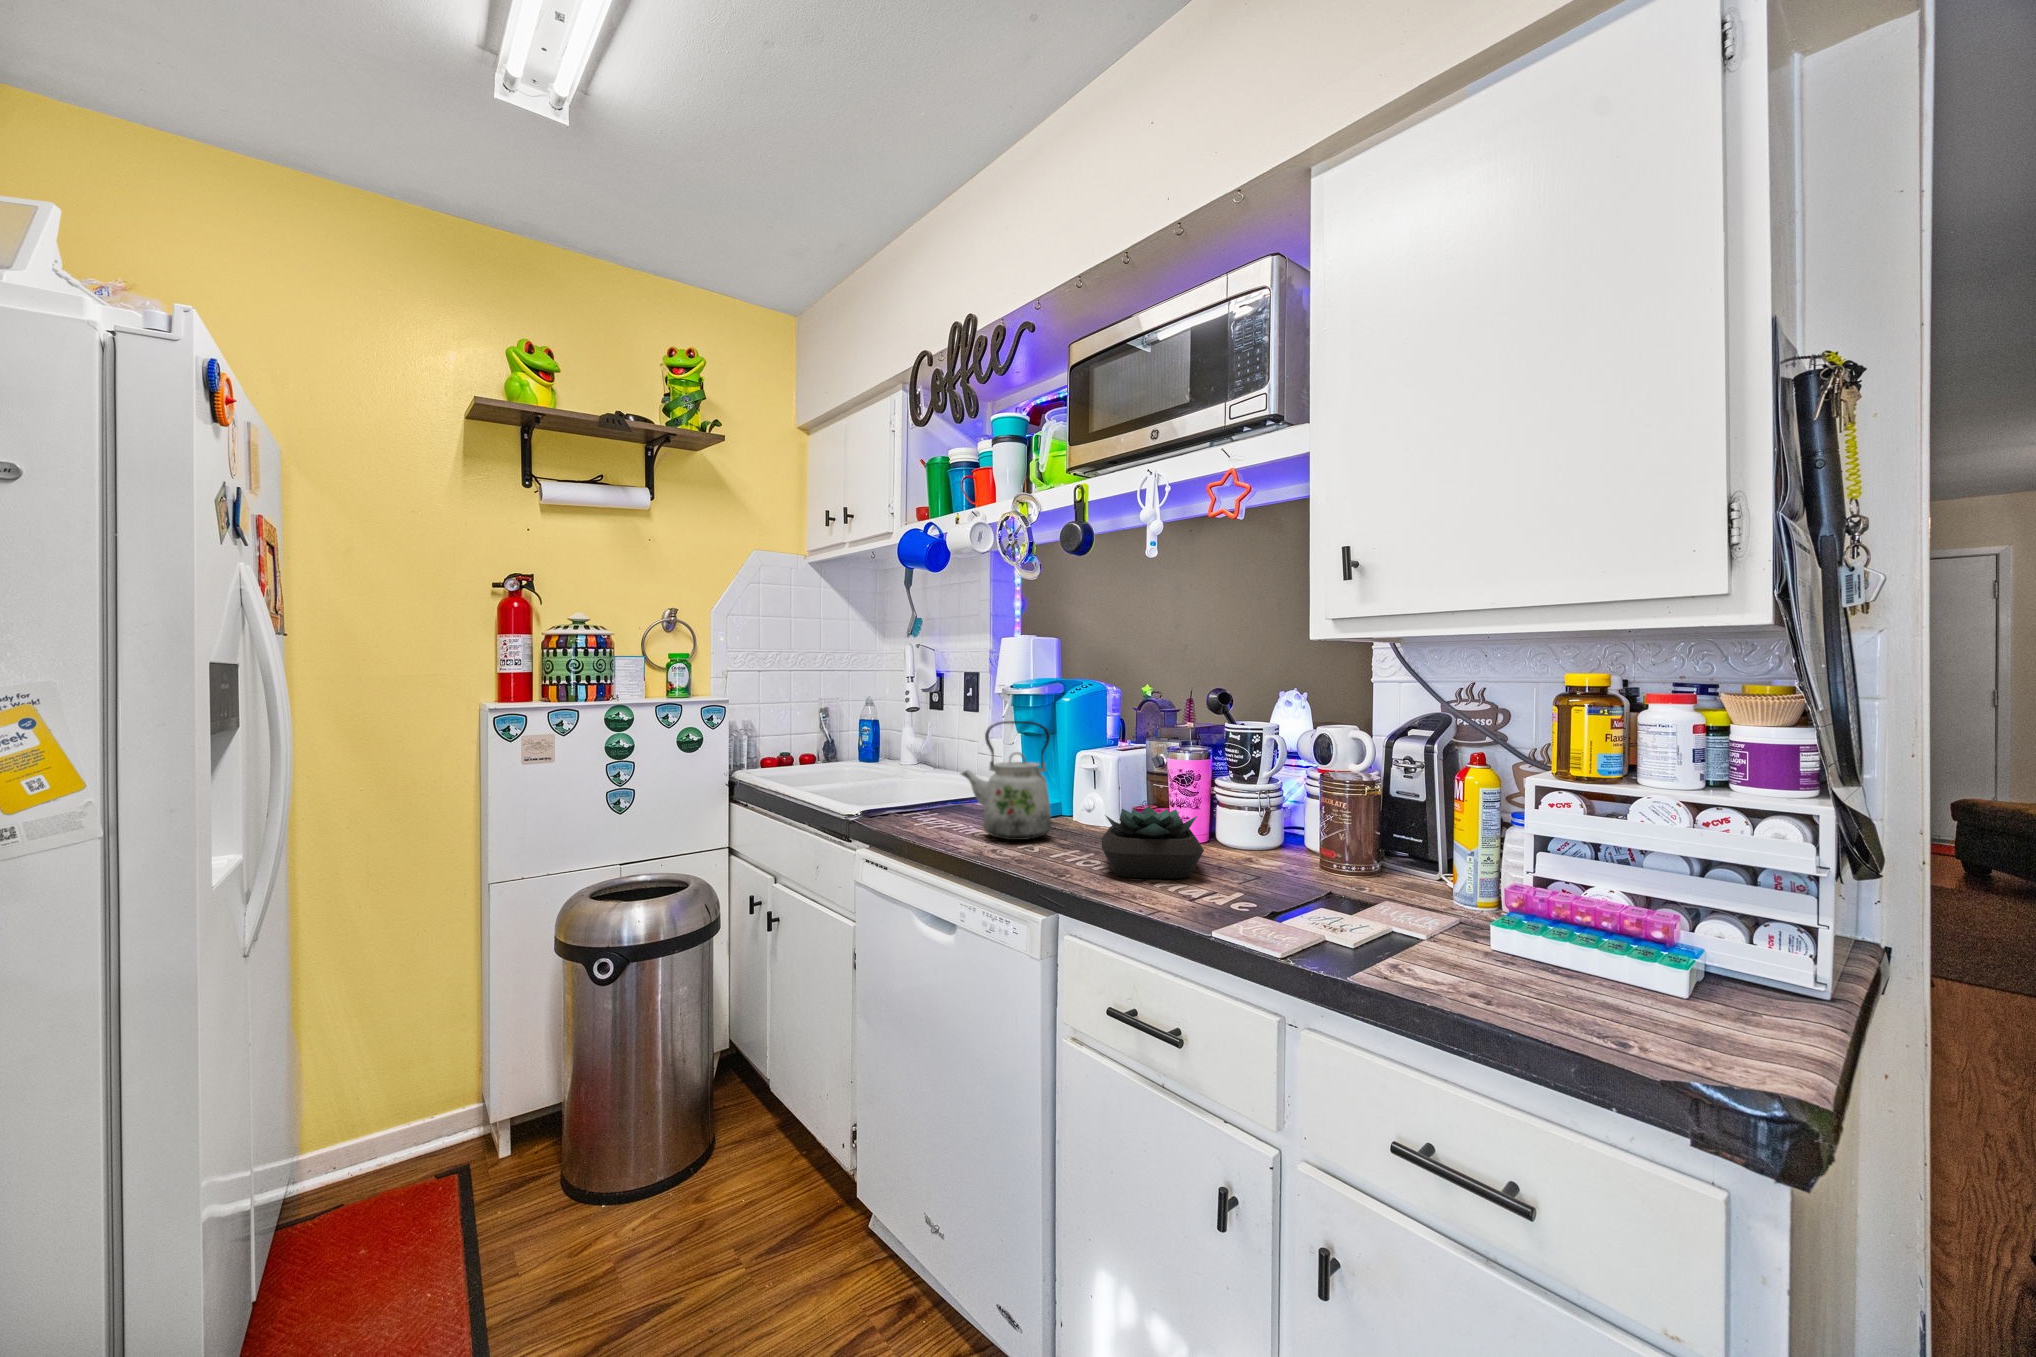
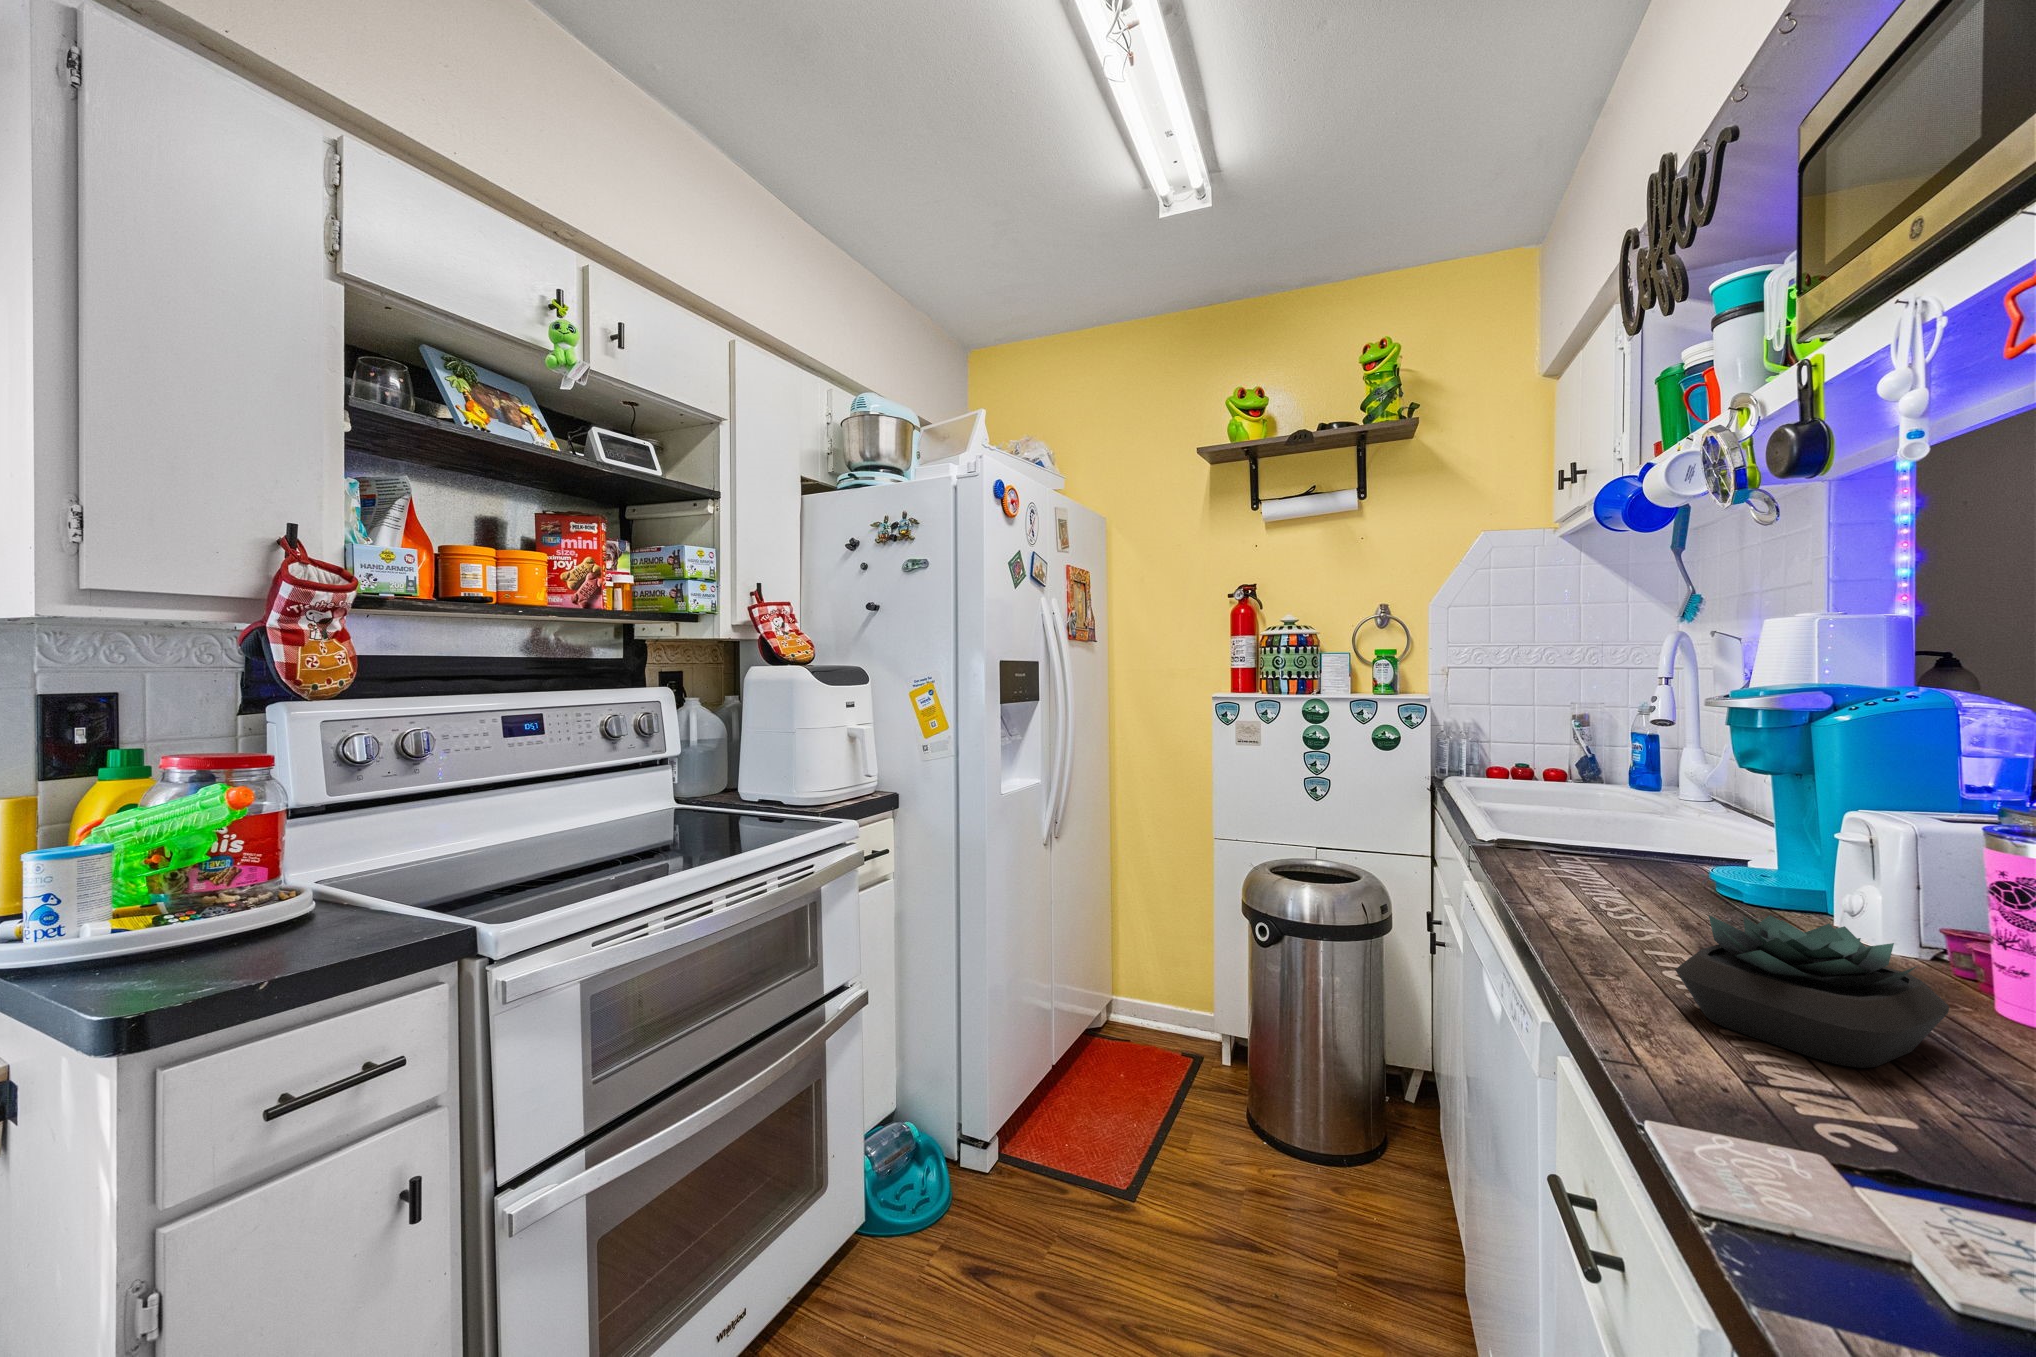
kettle: present [961,721,1051,840] -> none [1573,751,1721,928]

